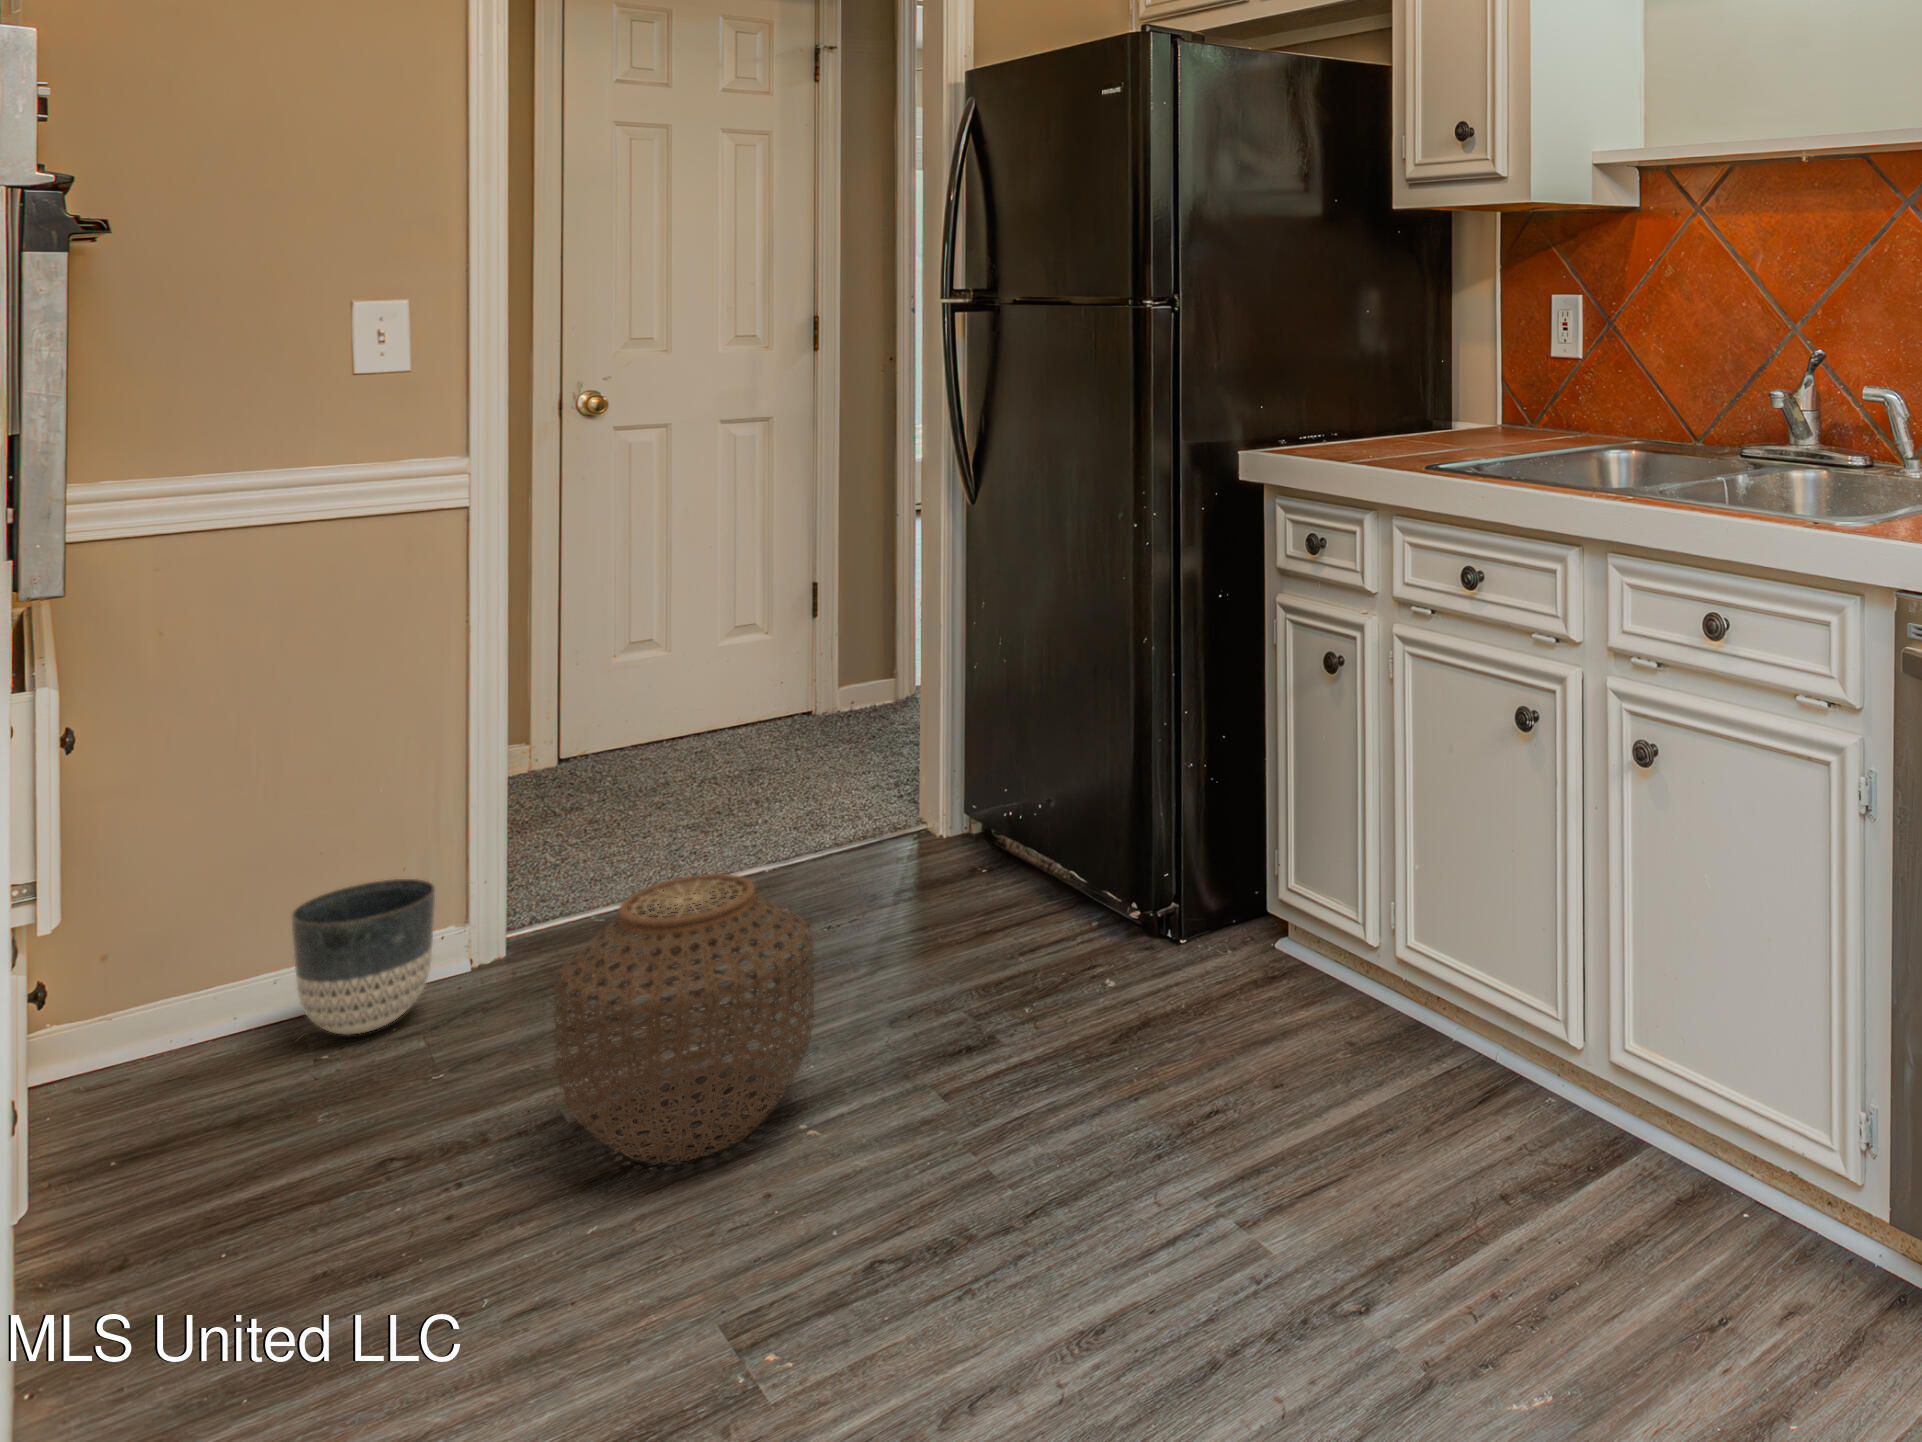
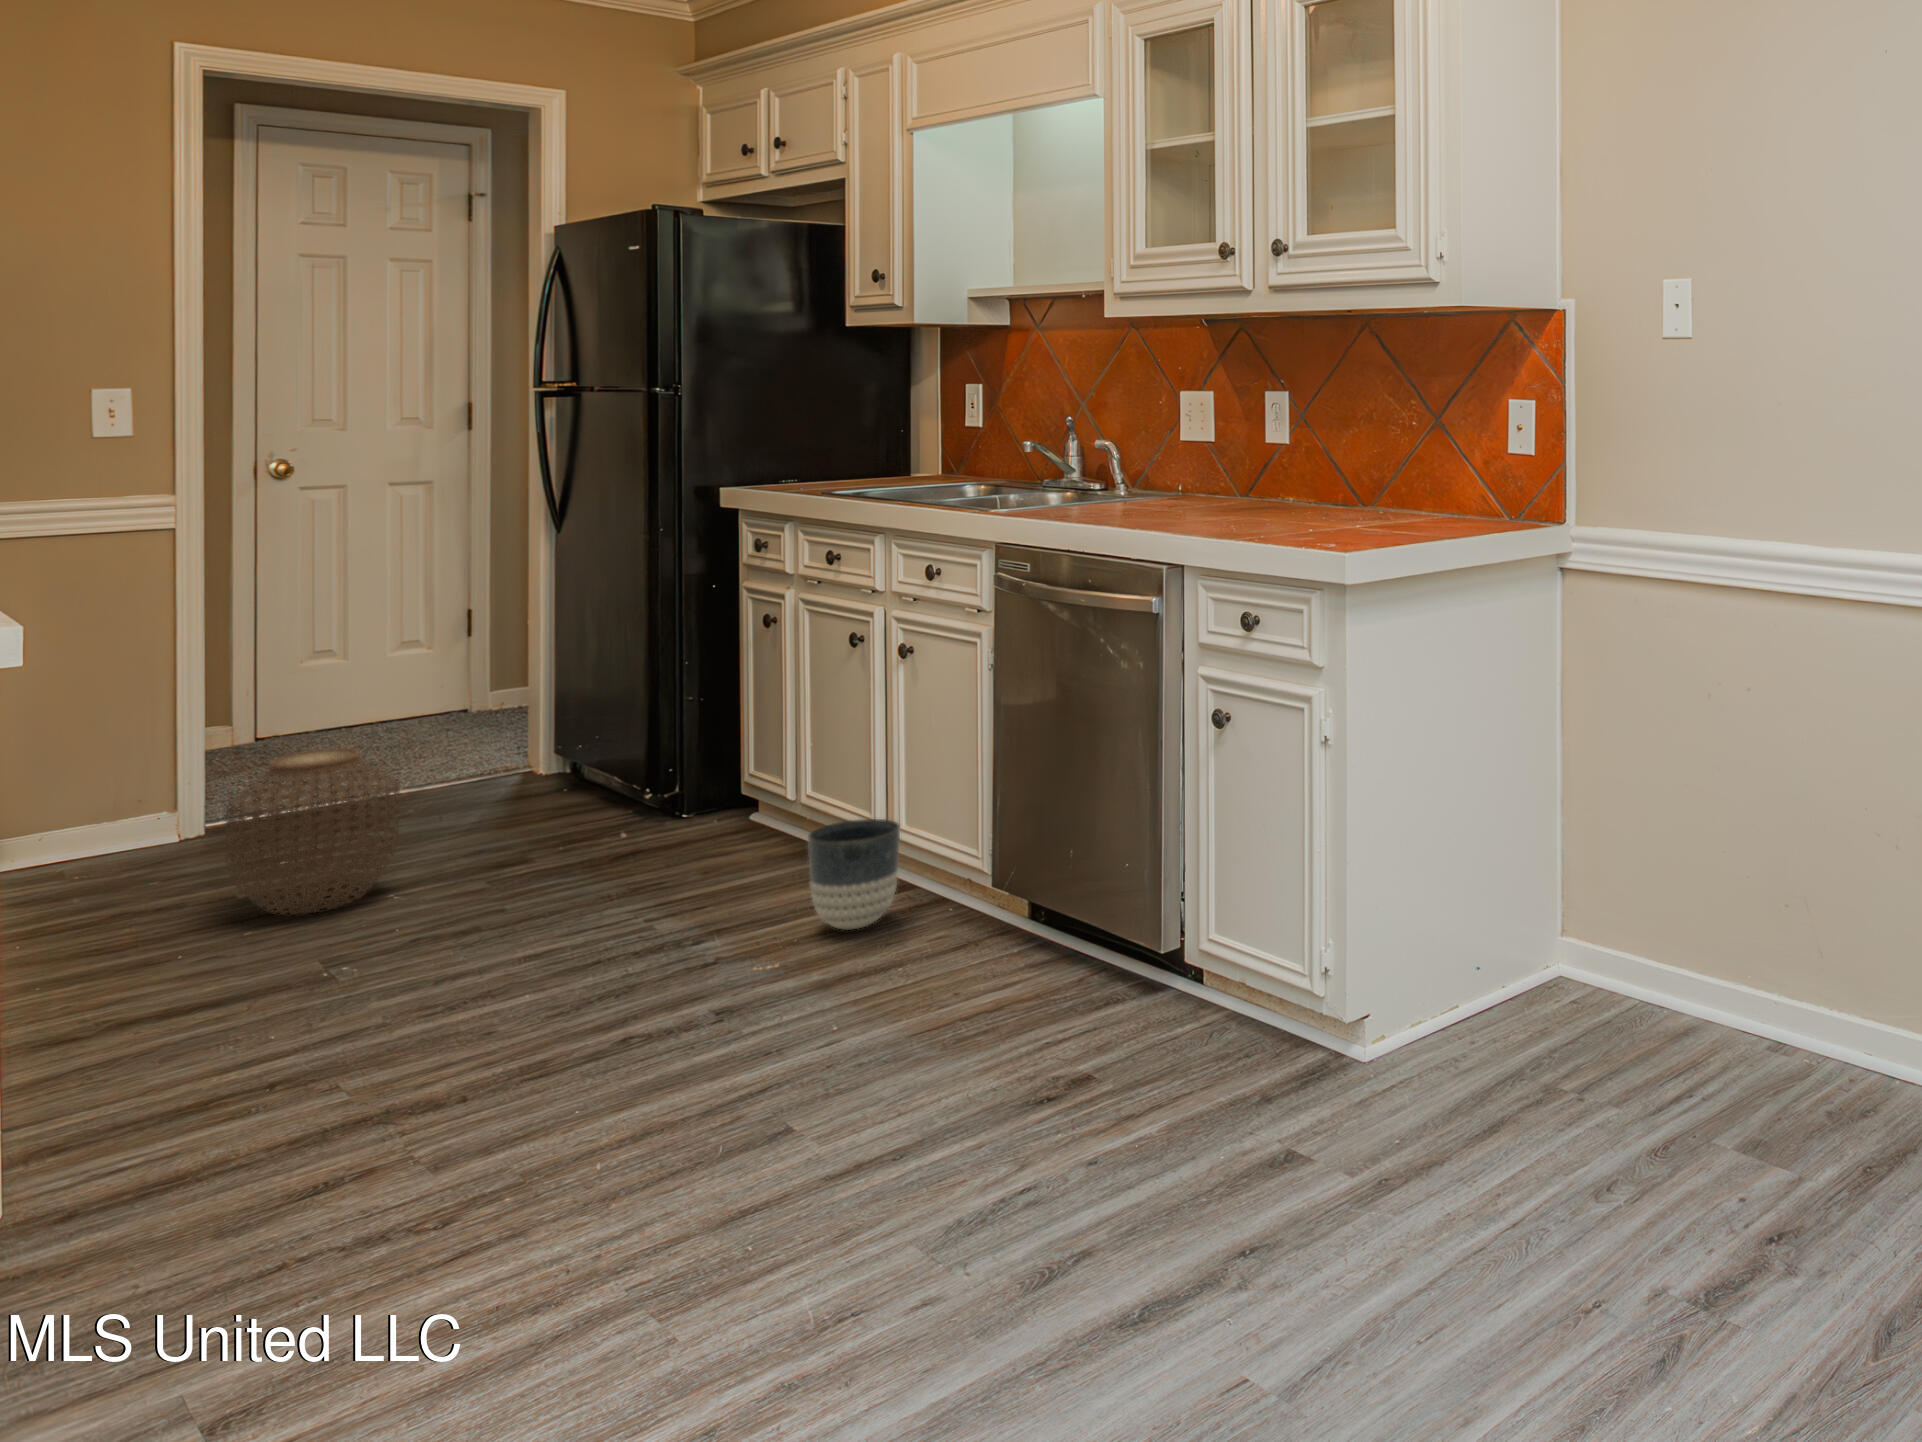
planter: present [292,879,435,1035] -> present [808,819,900,930]

